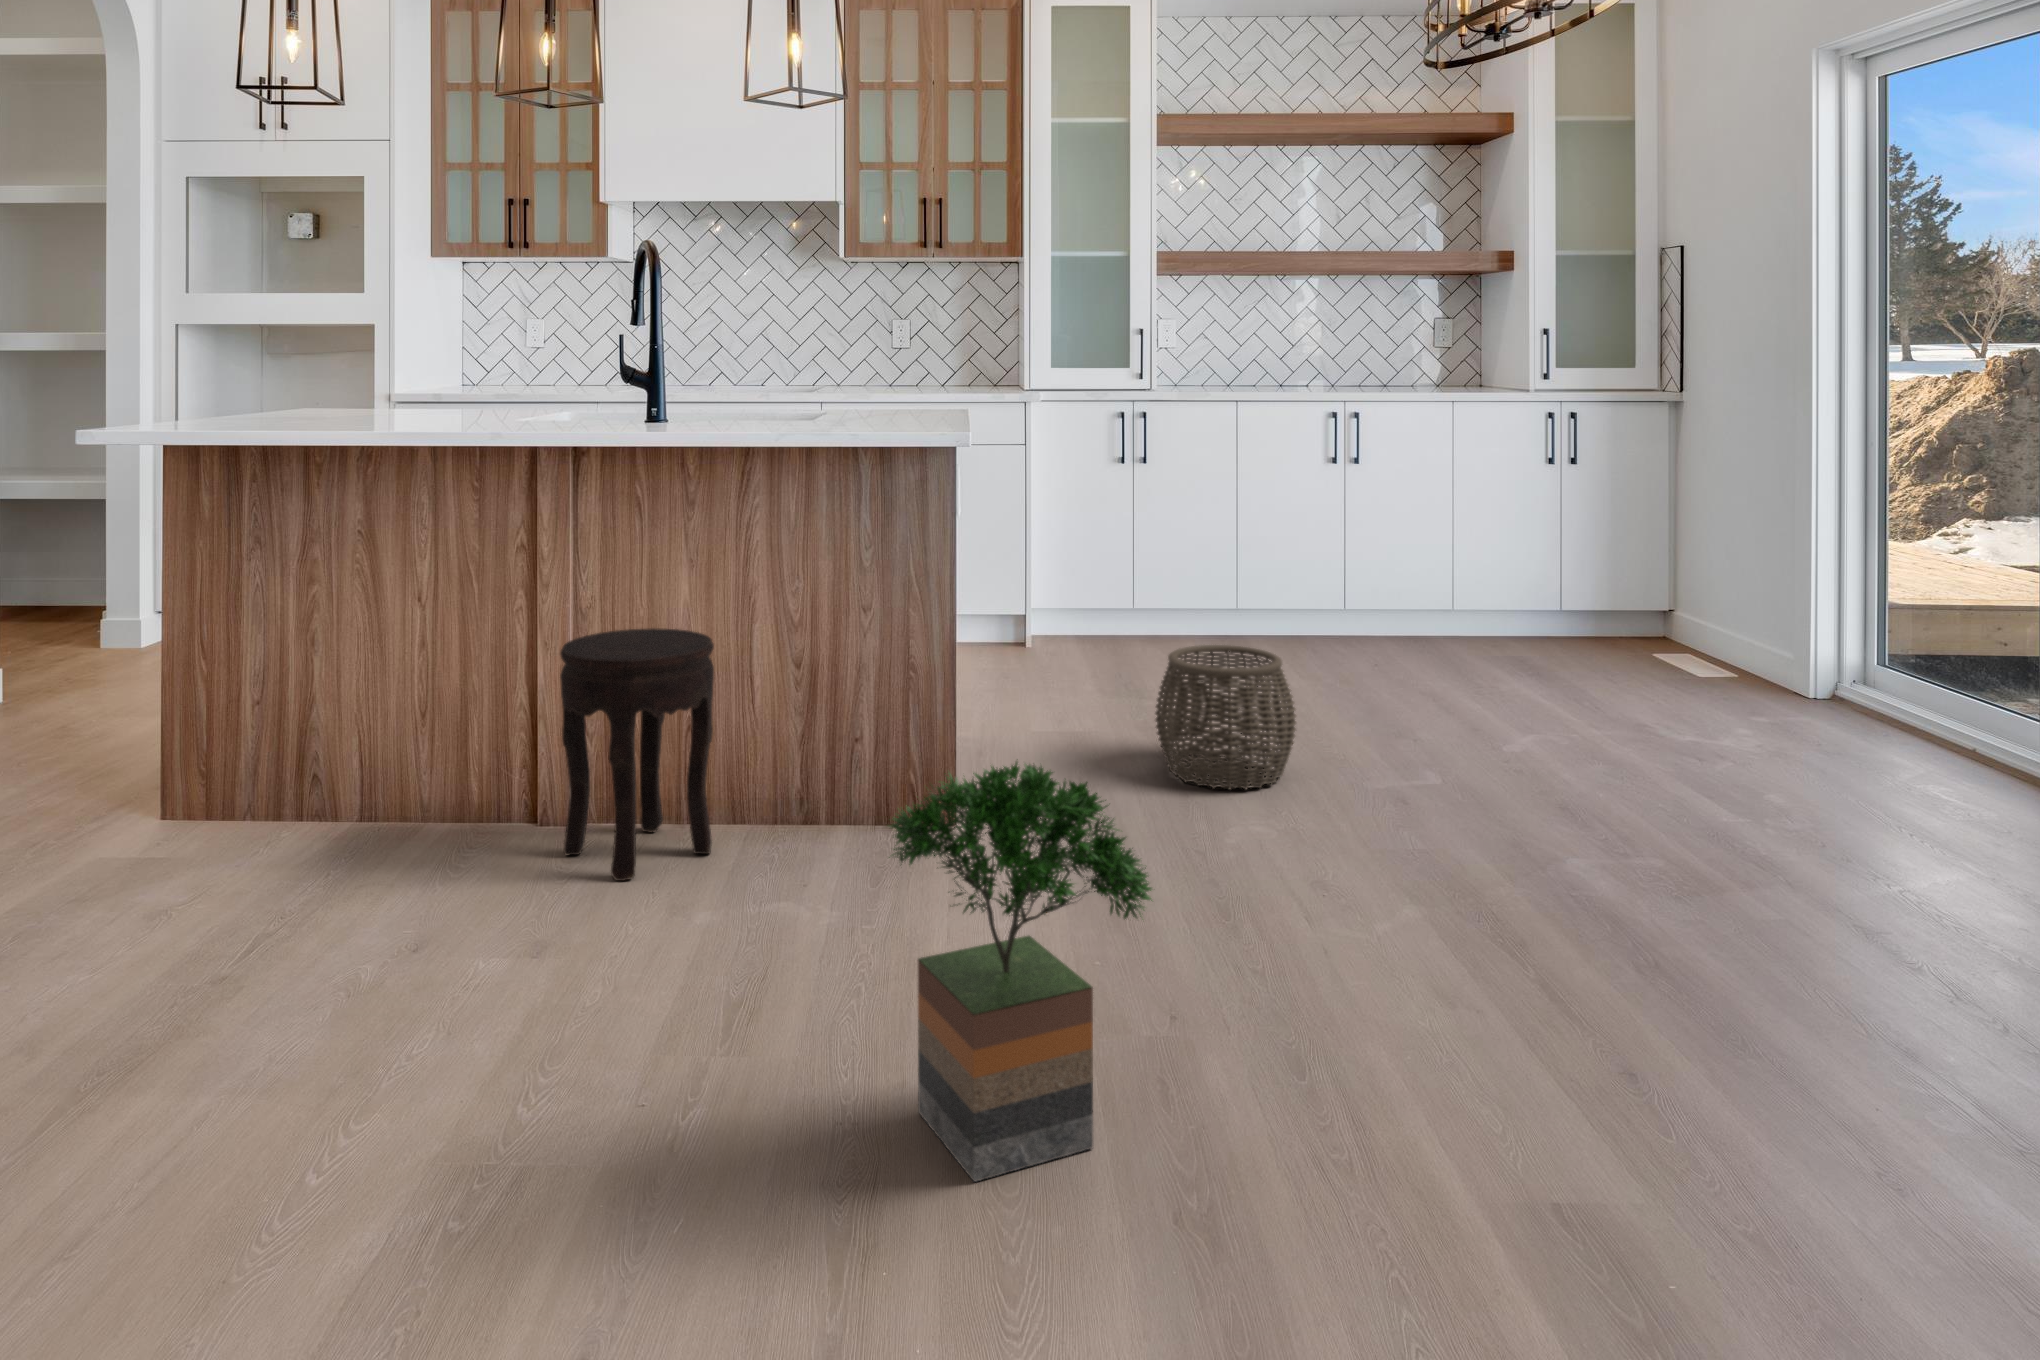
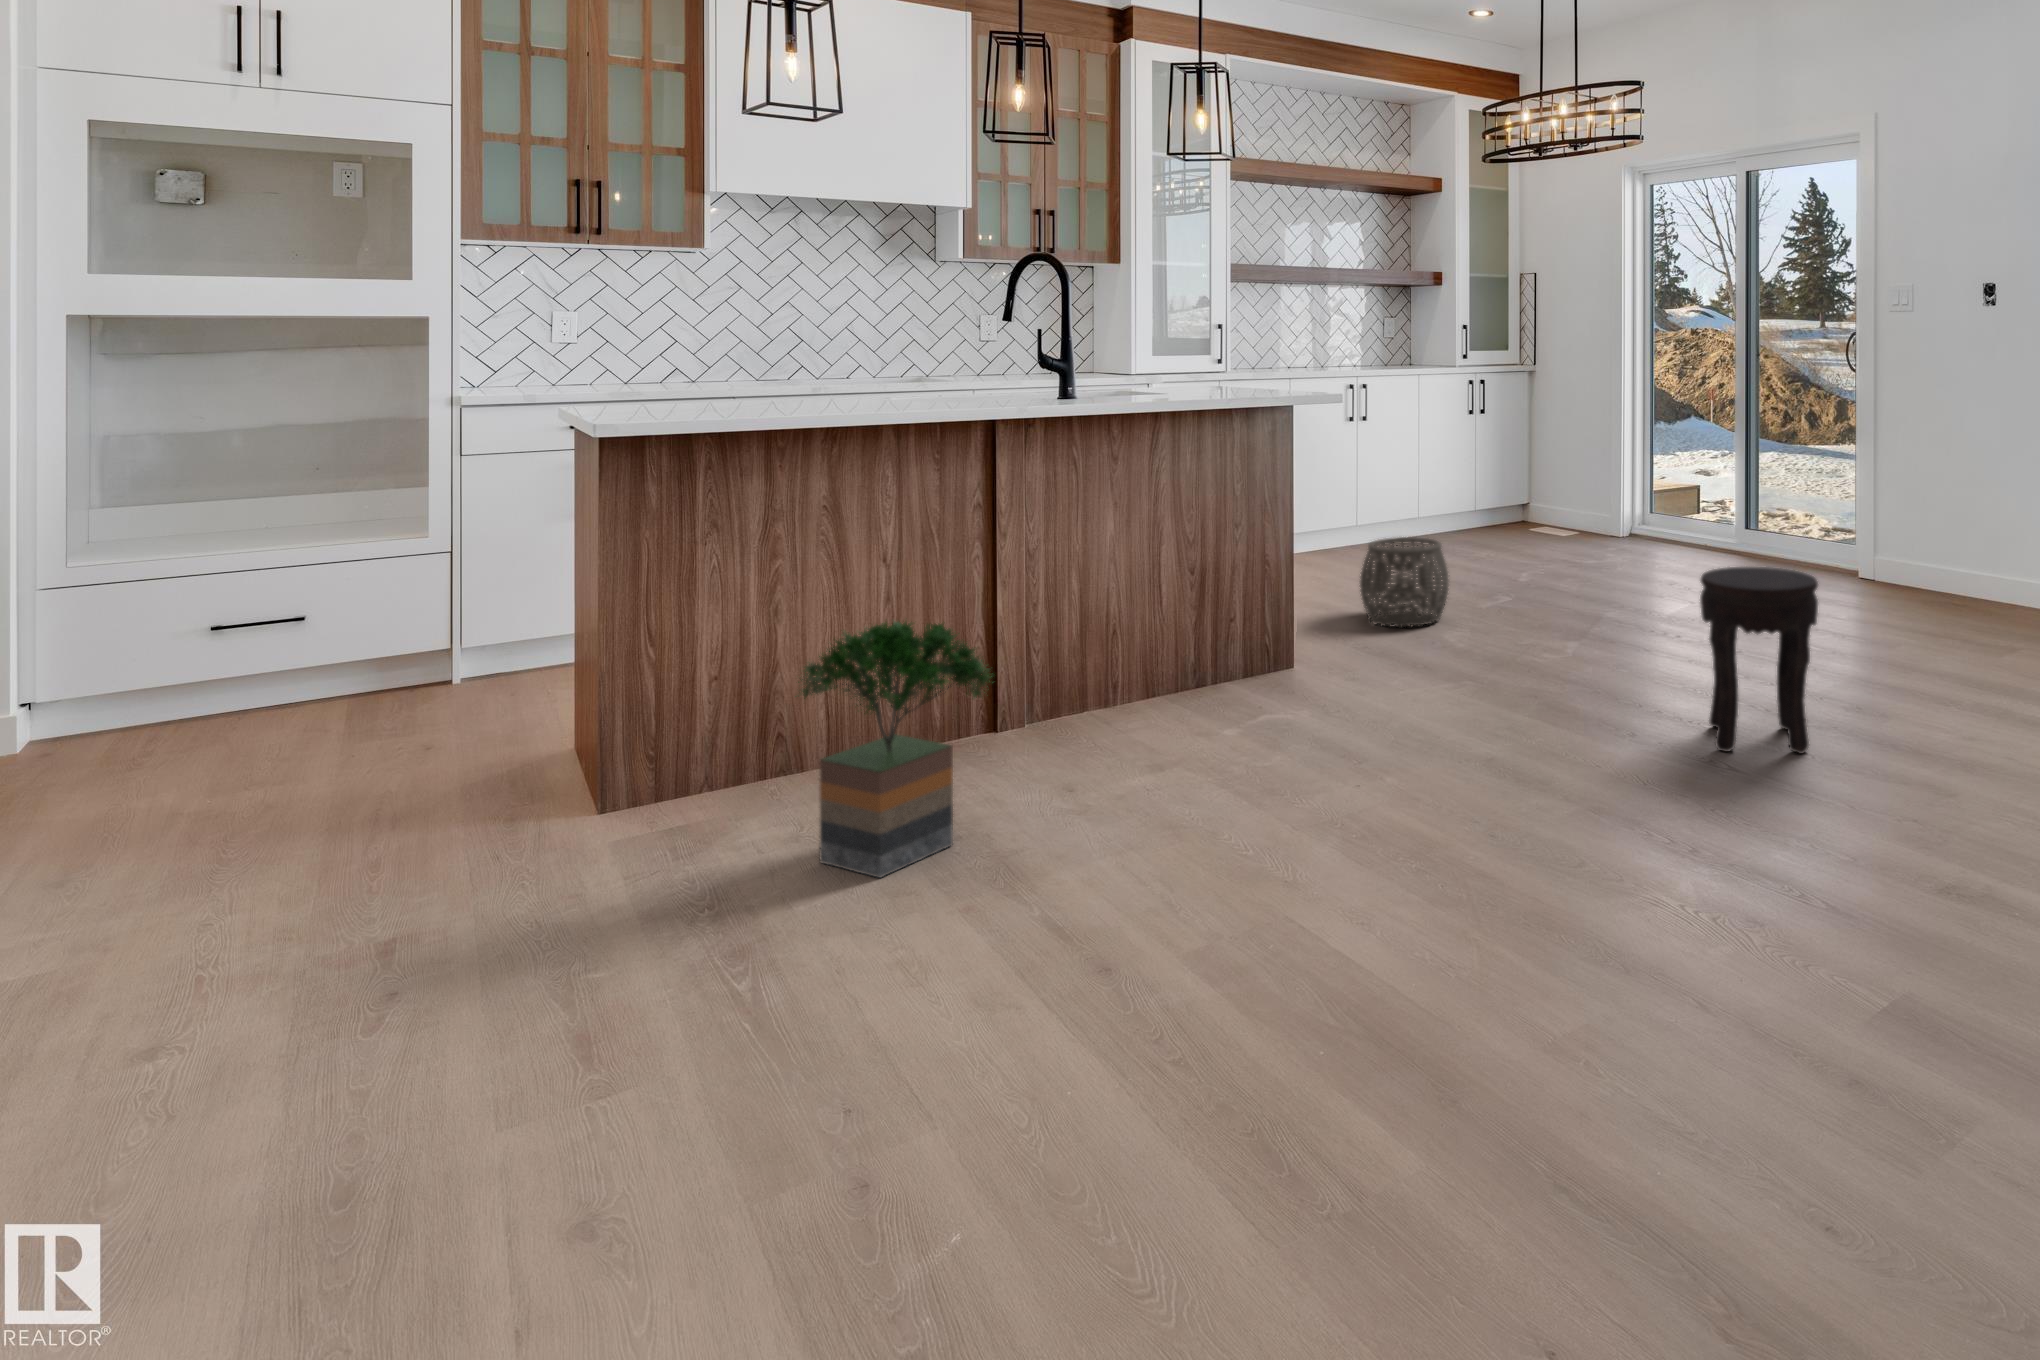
side table: present [560,628,714,881] -> present [1700,567,1818,754]
potted tree: present [889,762,1152,1182] -> present [795,621,993,878]

